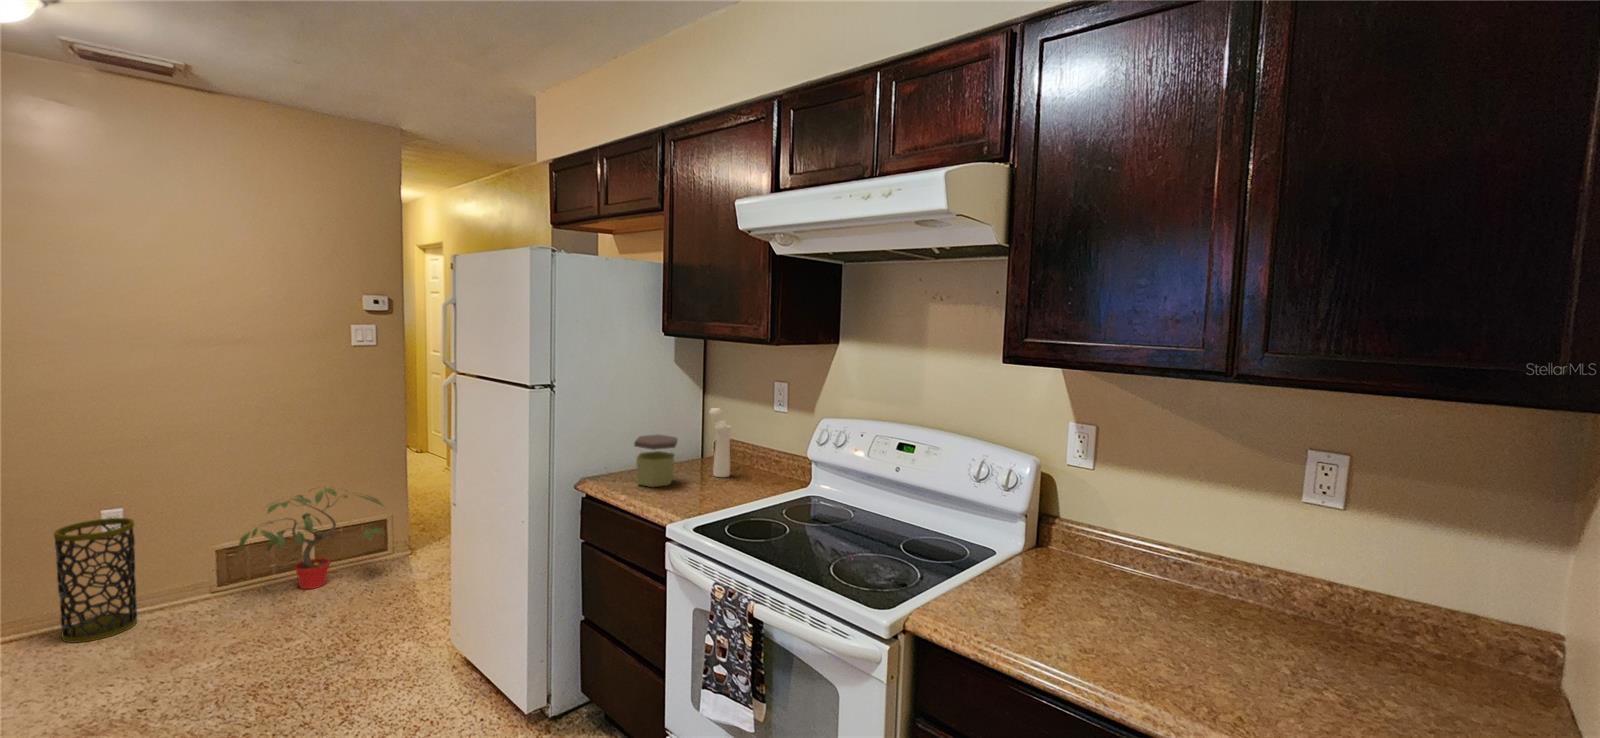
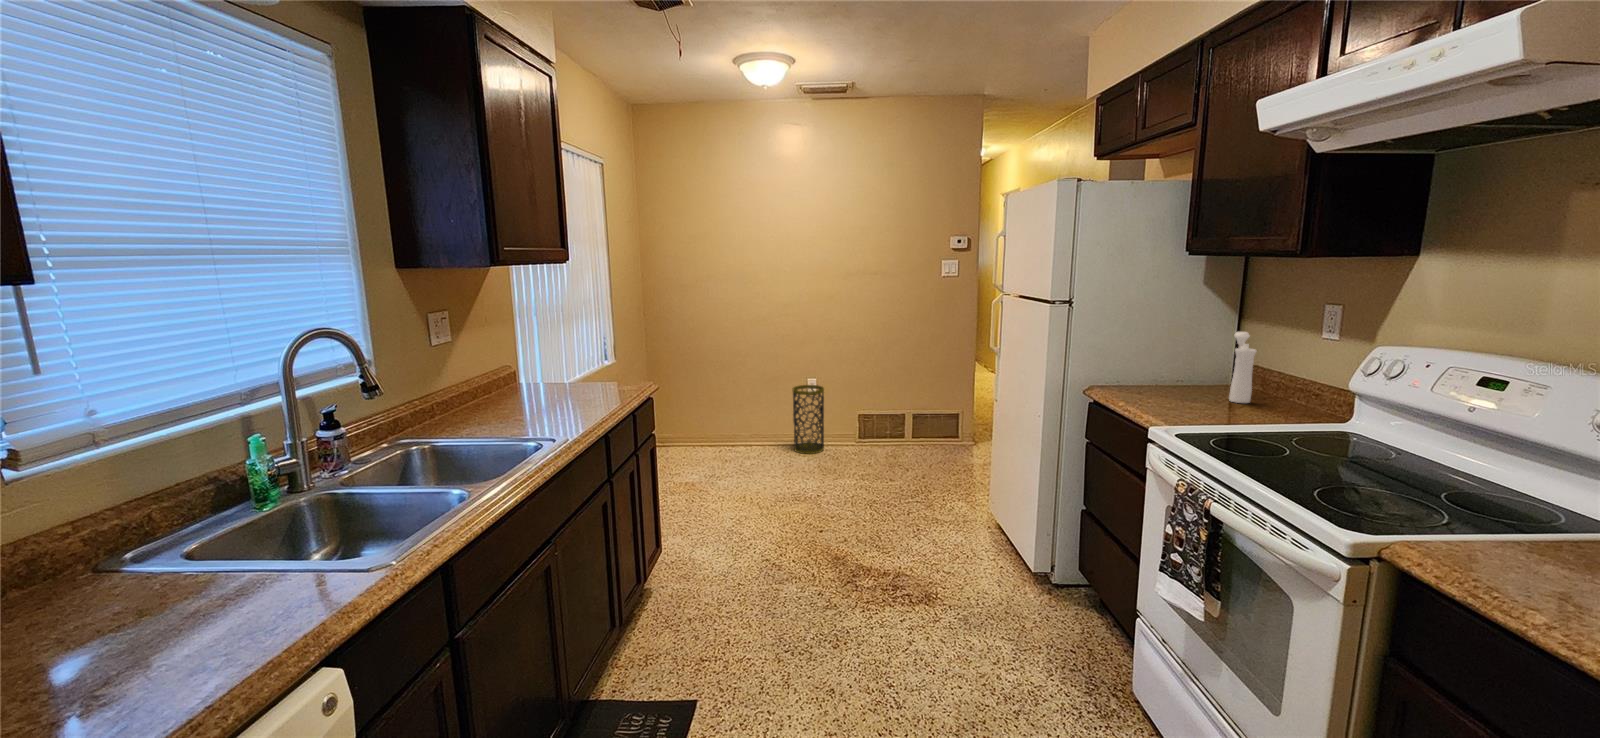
jar: present [634,435,677,487] -> none [1138,352,1187,401]
potted plant: present [238,488,385,589] -> none [871,382,959,453]

